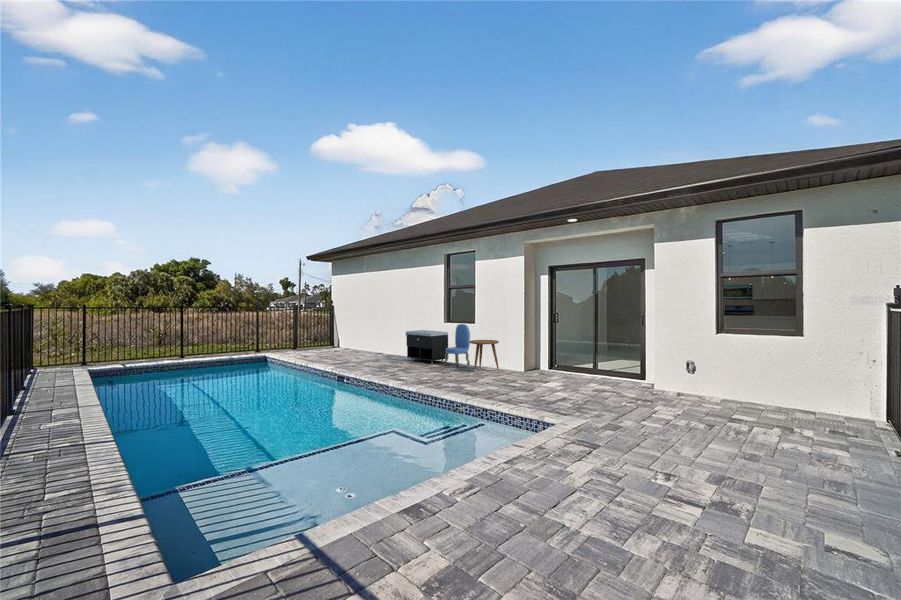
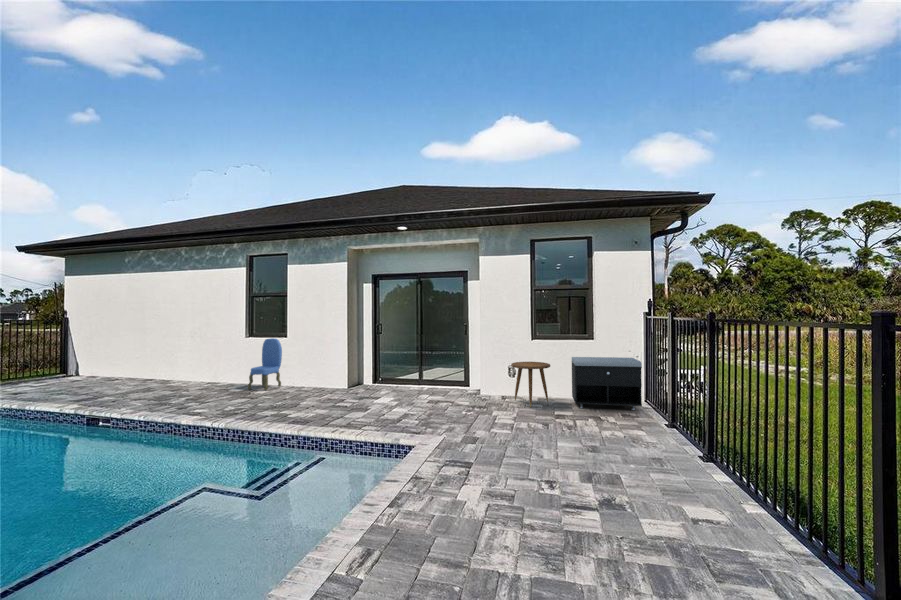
storage bench: present [406,330,448,364] -> present [572,357,642,410]
side table: present [470,340,499,372] -> present [511,362,550,407]

